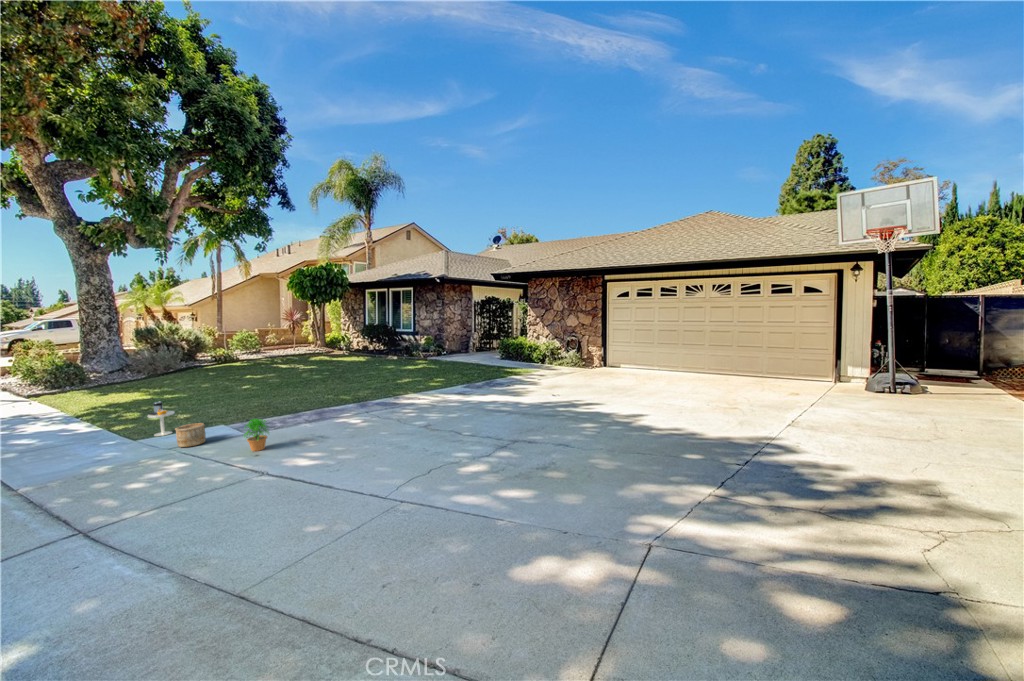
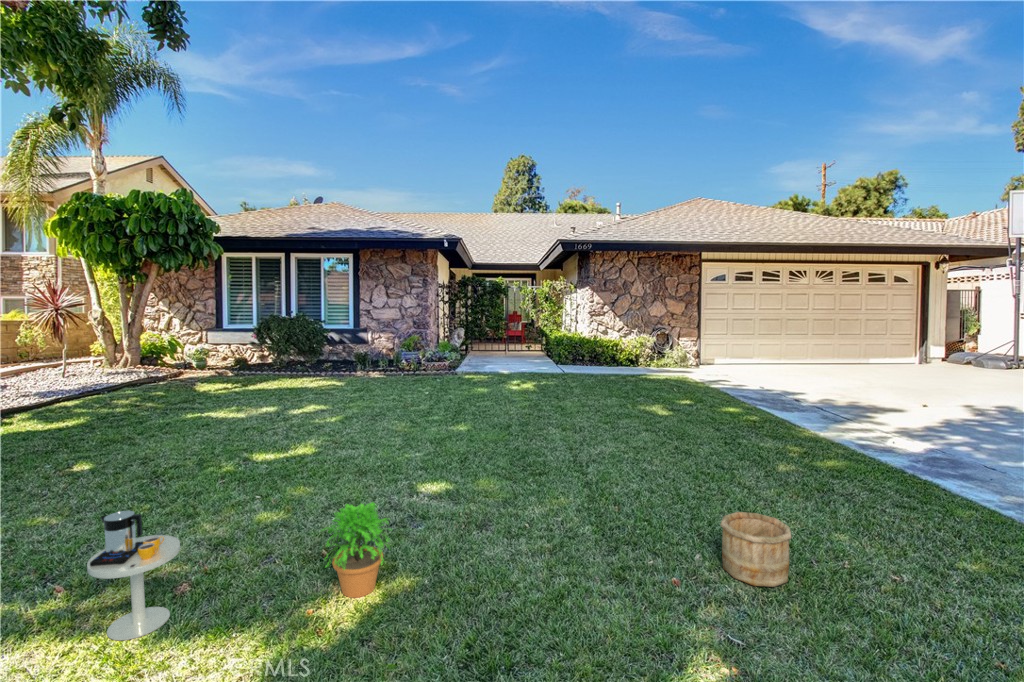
side table: present [148,402,174,436] -> present [87,511,180,640]
potted plant: present [244,419,268,451] -> present [325,502,388,598]

